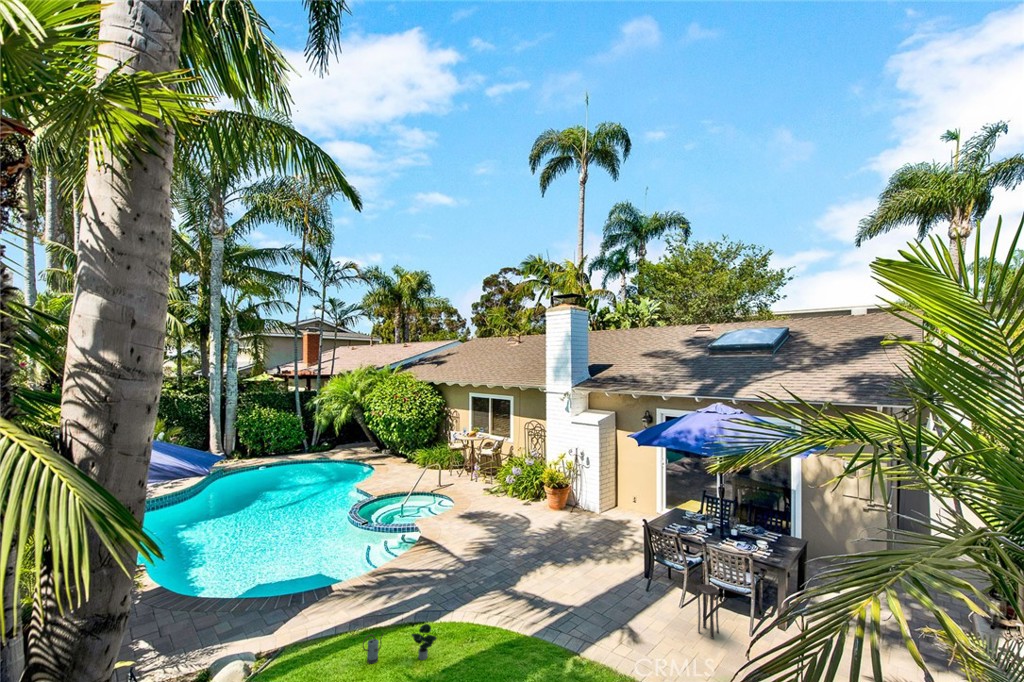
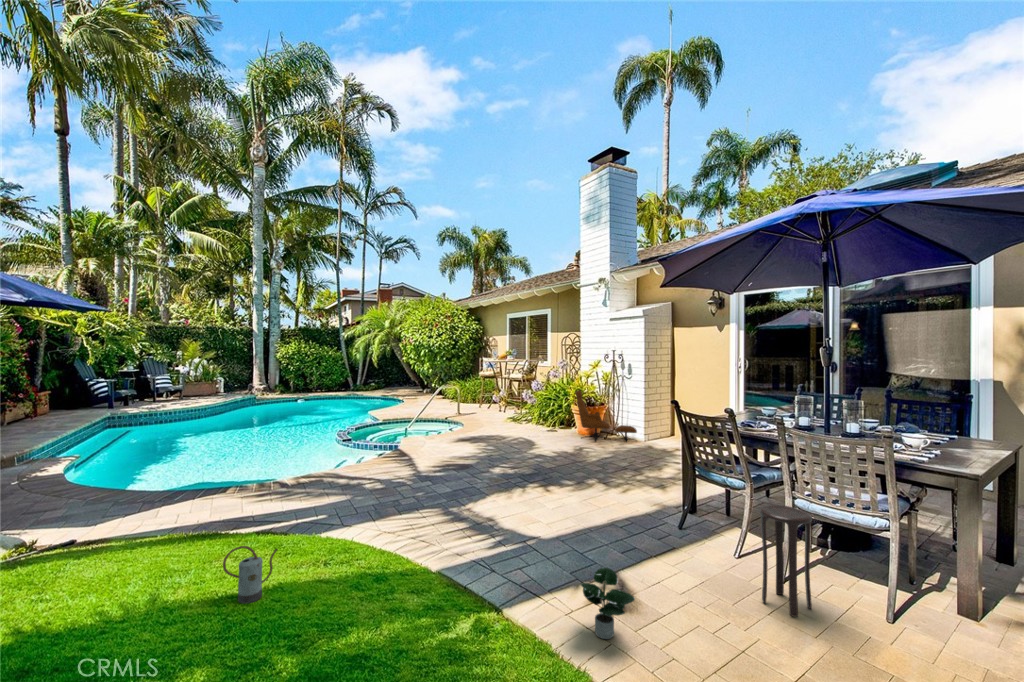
lounge chair: none [552,478,595,518] -> present [576,390,637,442]
potted plant: present [412,624,437,660] -> present [581,568,635,639]
watering can: present [363,634,383,664] -> present [223,546,278,604]

